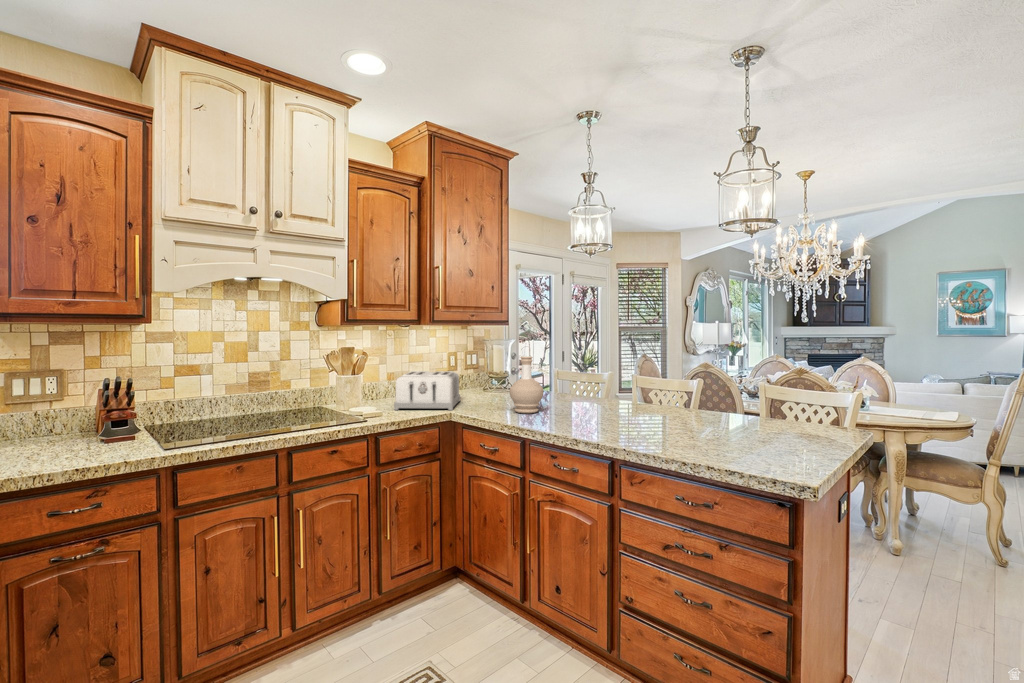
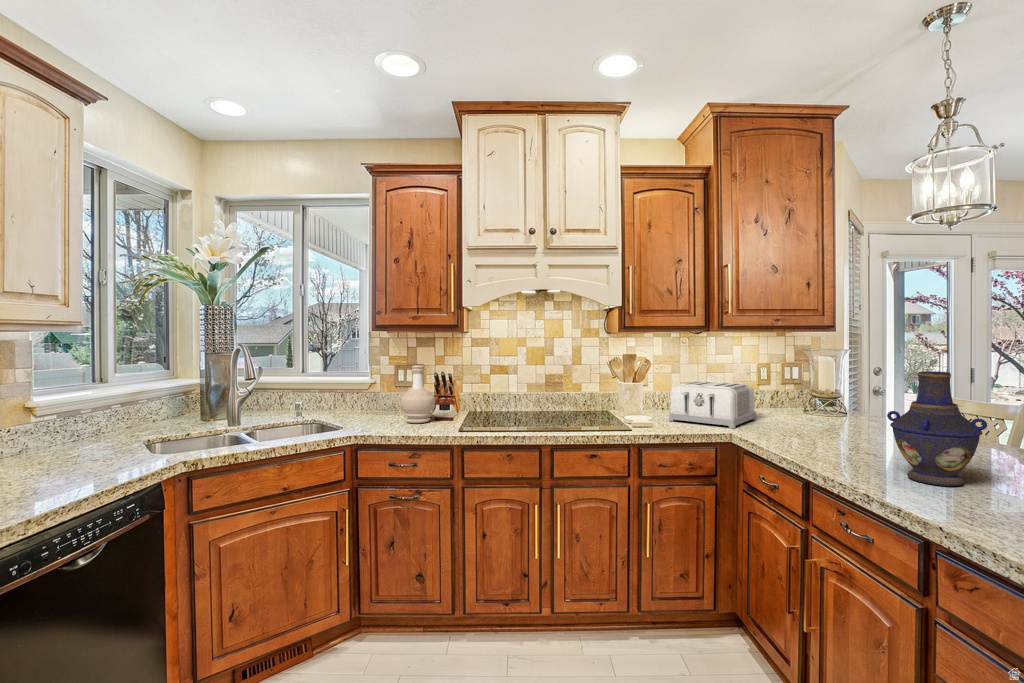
bottle: present [510,356,543,413] -> present [400,366,435,423]
vase: none [574,356,624,430] -> present [887,371,987,486]

